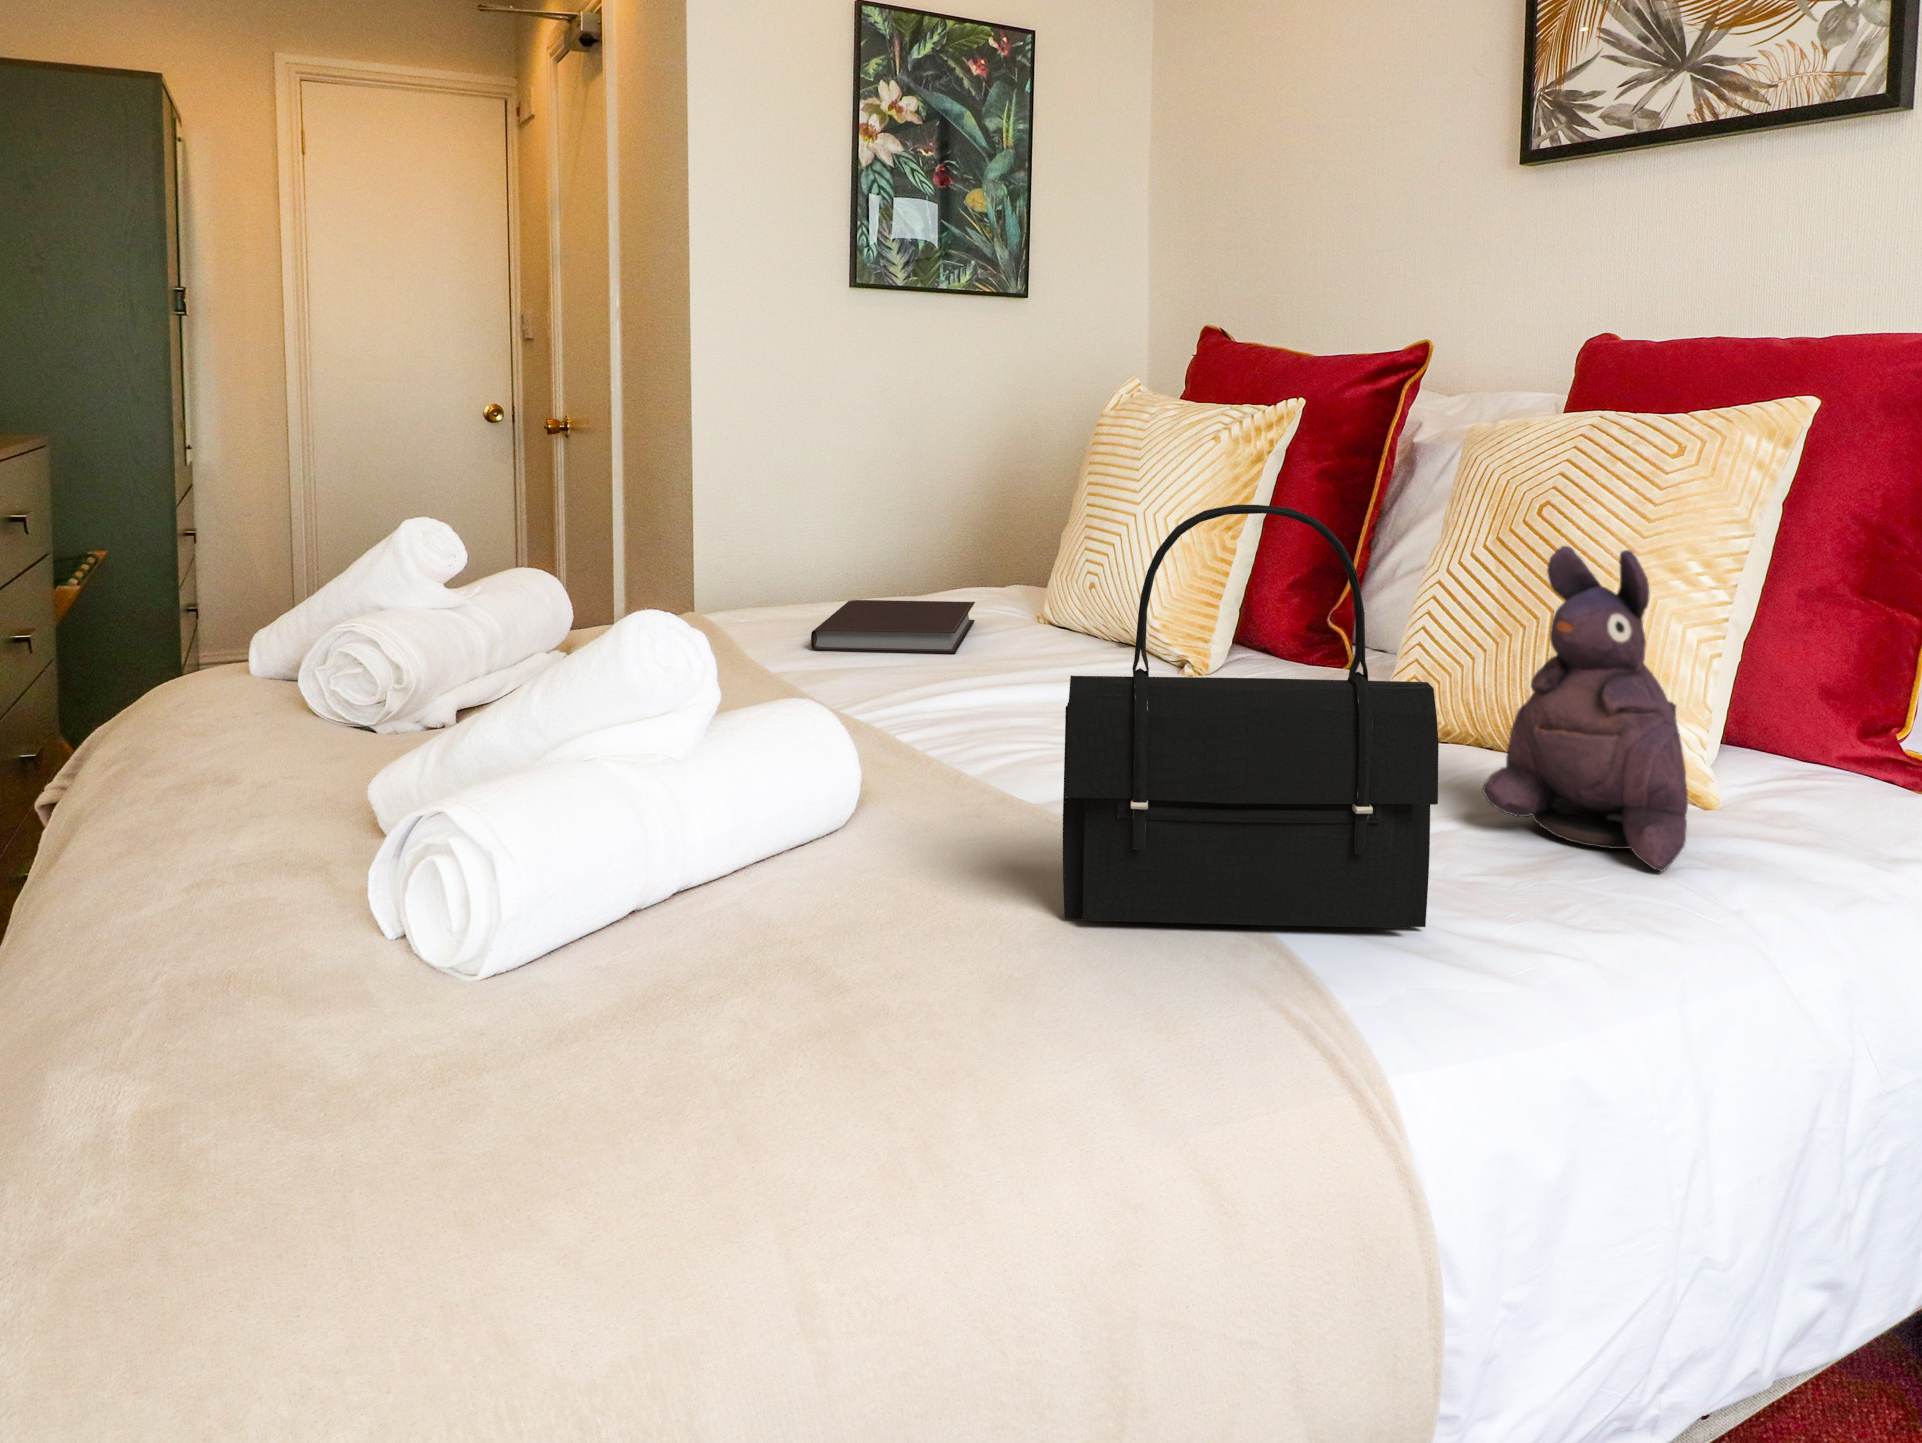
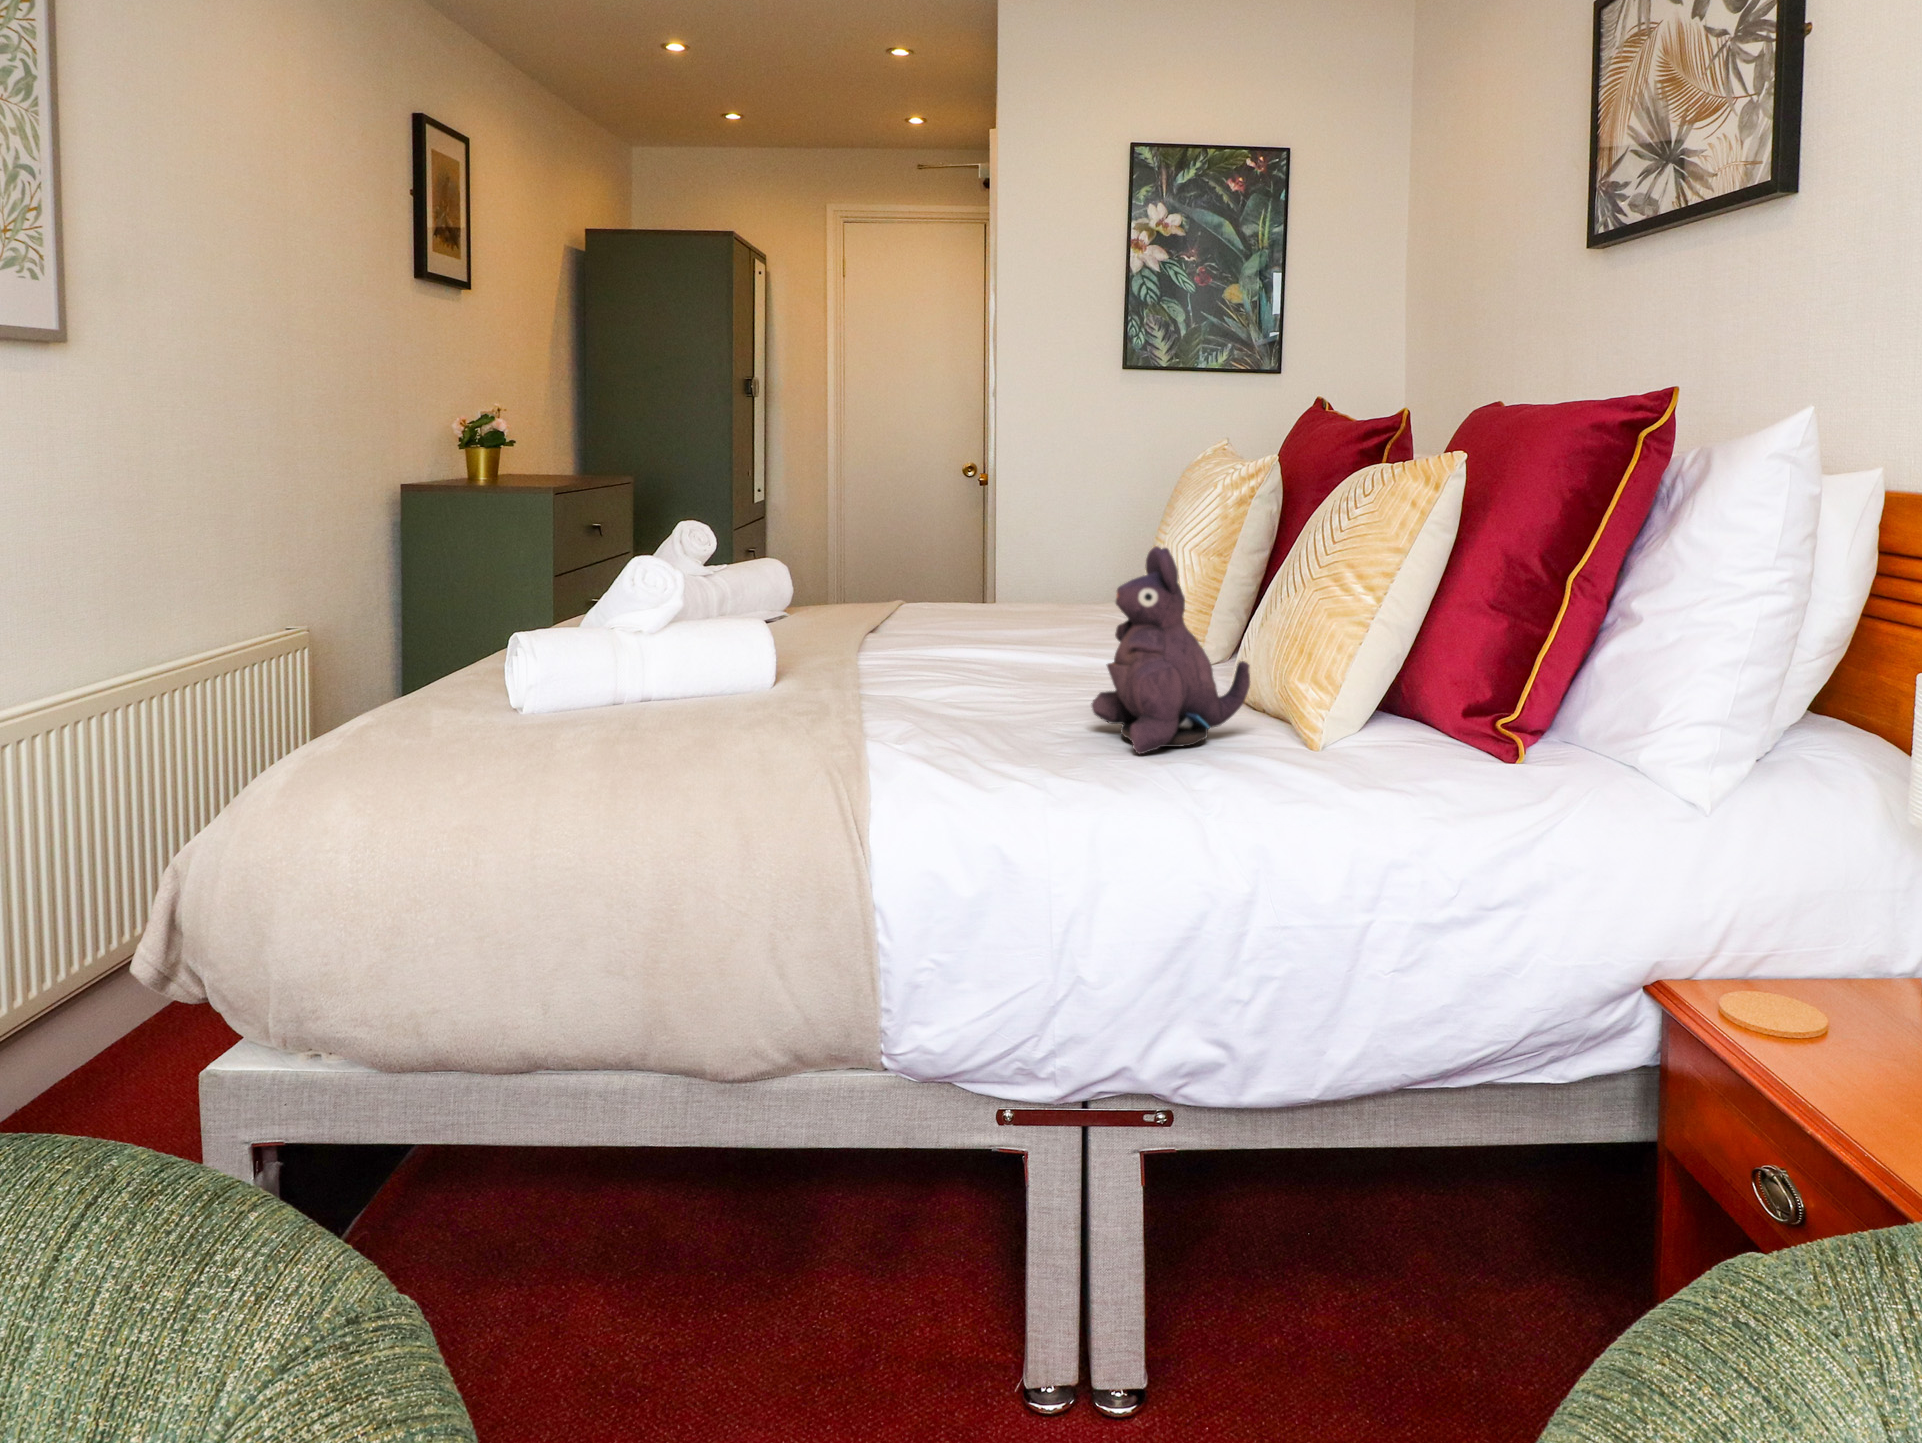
handbag: present [1063,505,1439,928] -> none [760,501,942,749]
notebook: present [811,600,975,653] -> none [929,602,1077,636]

